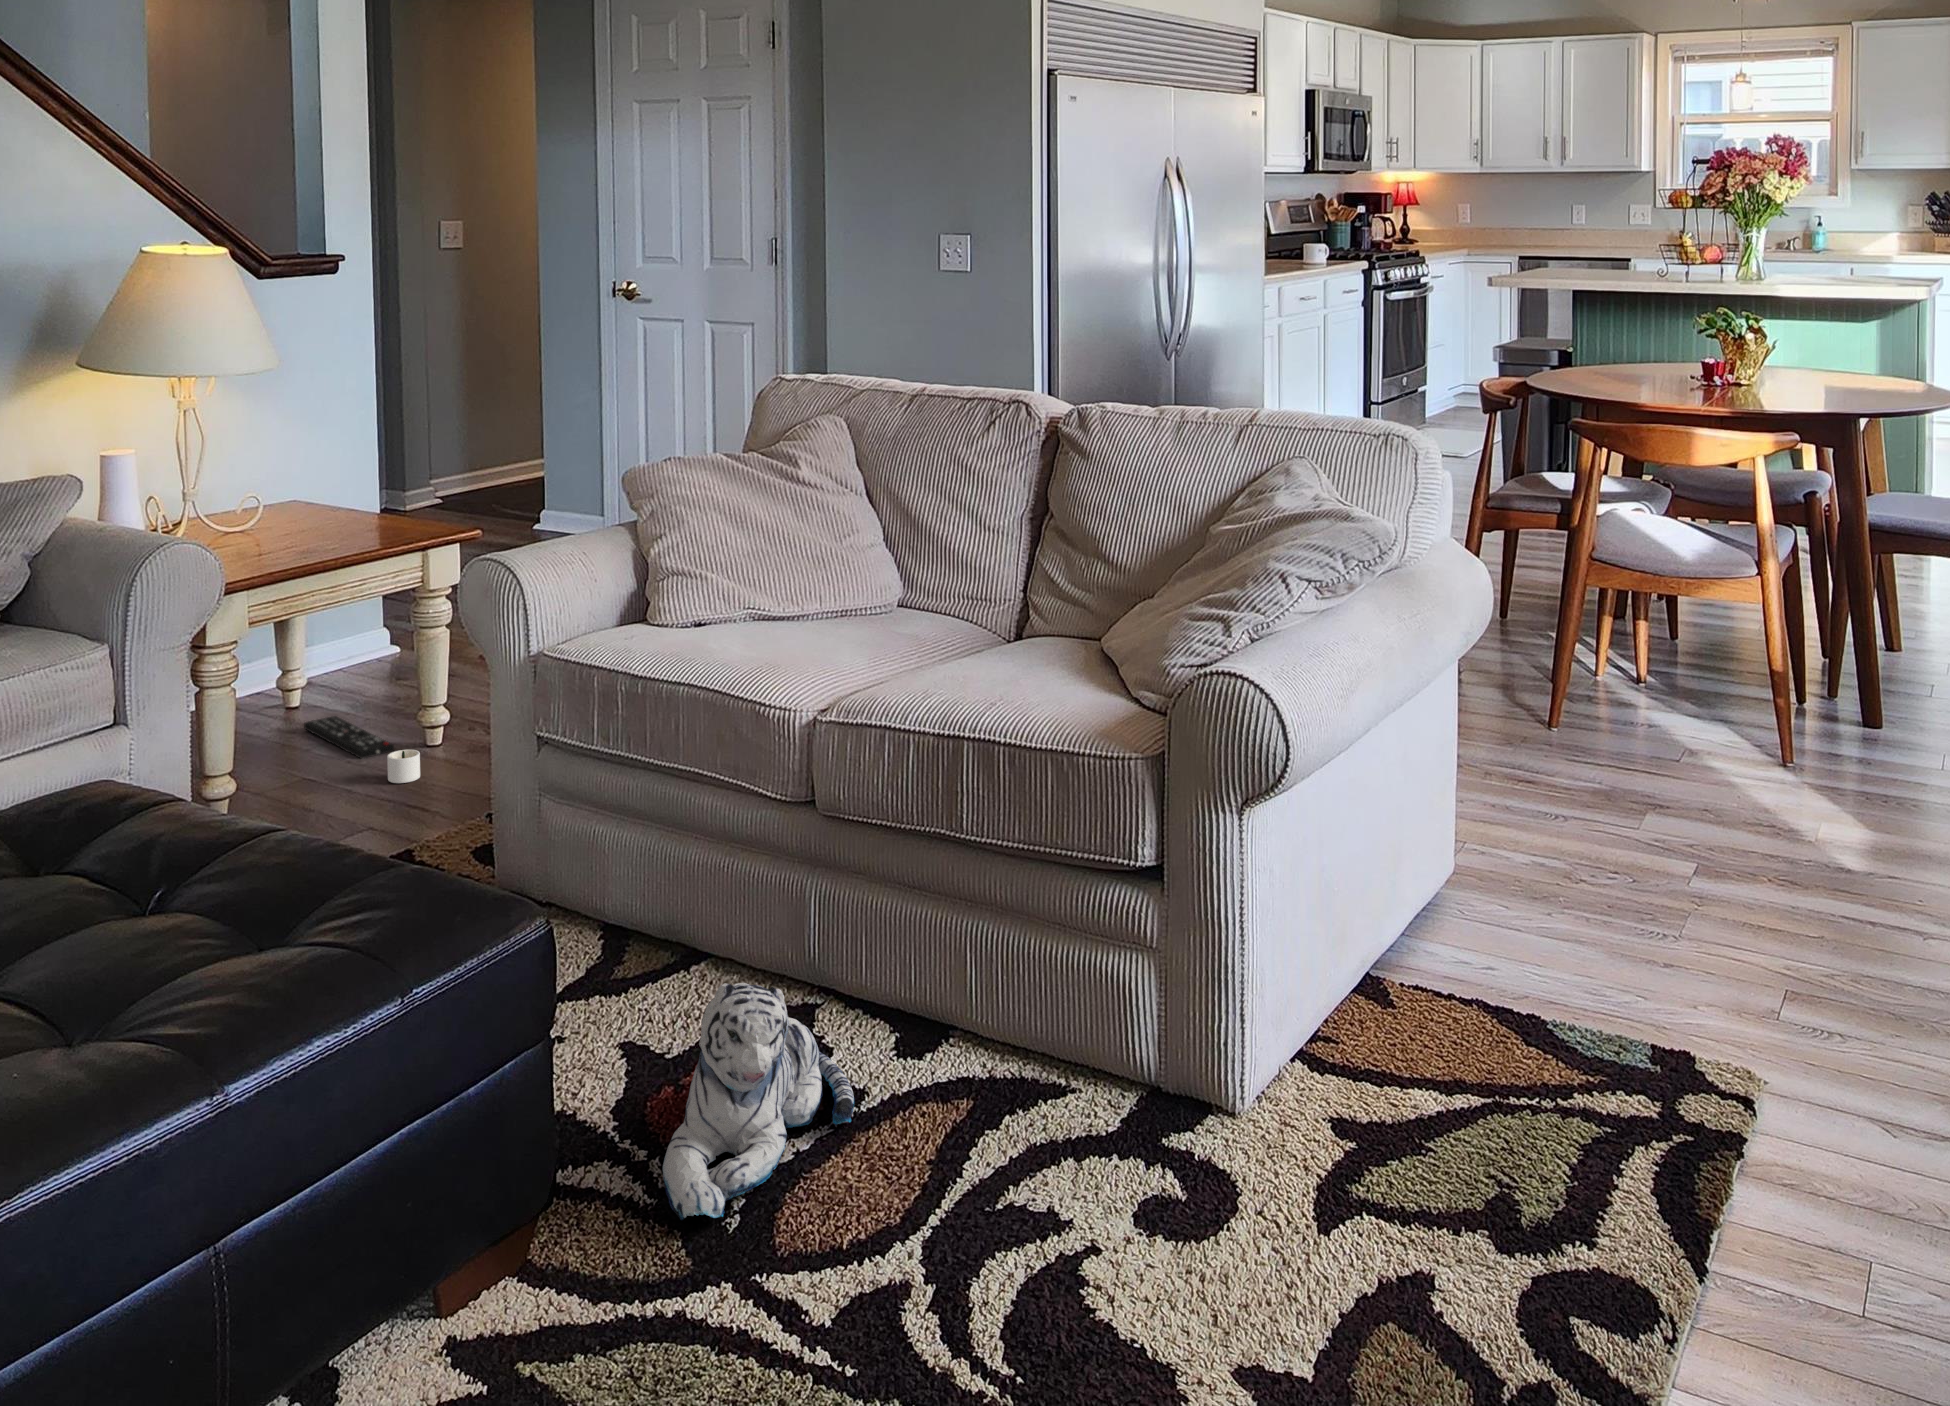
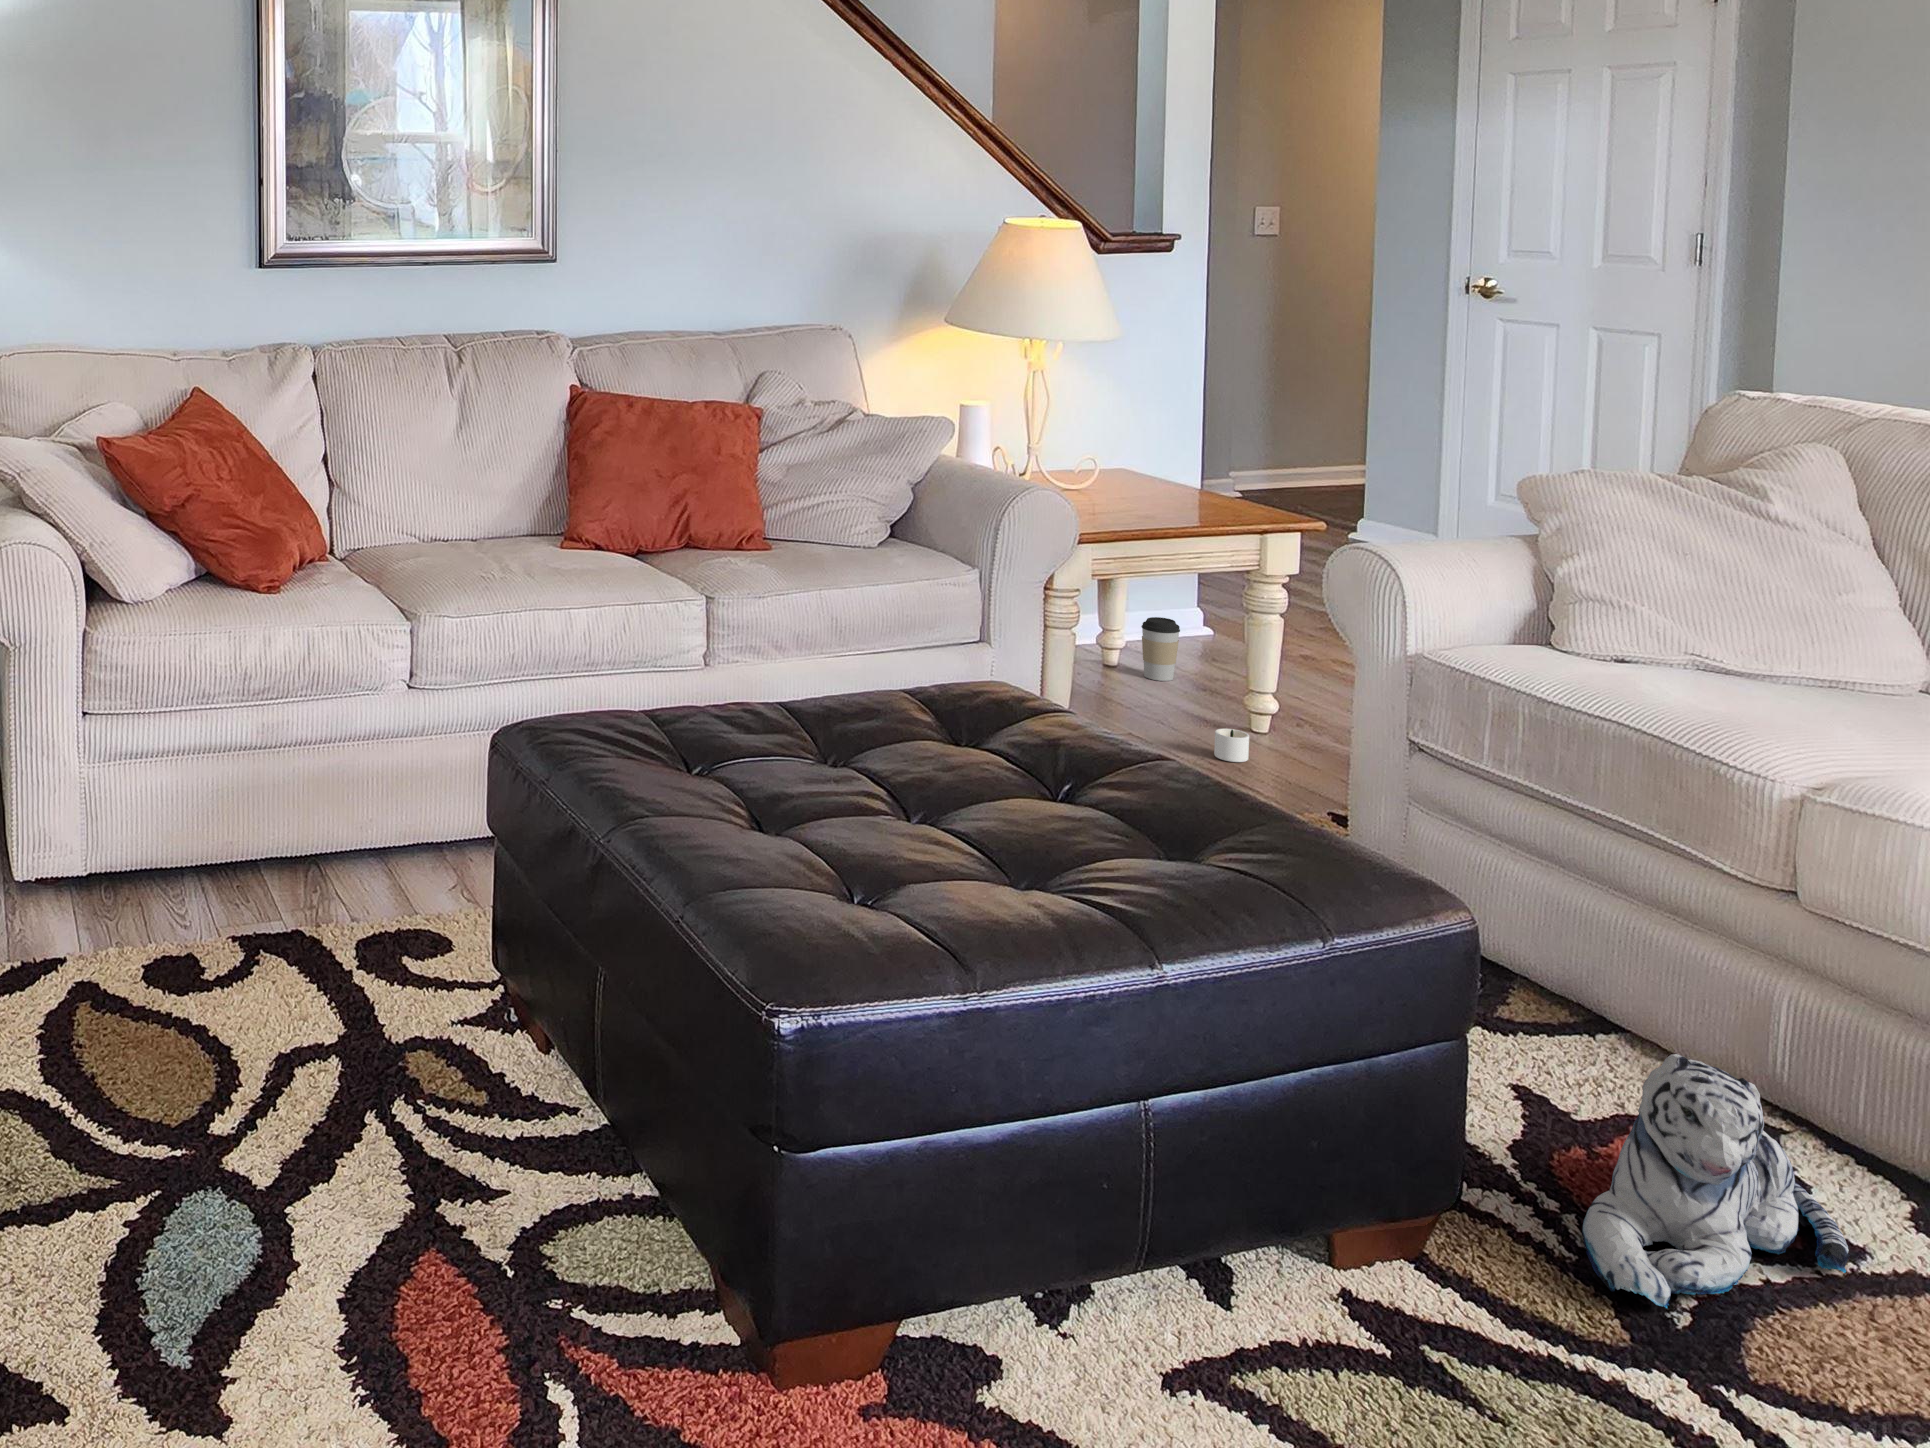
coffee cup: none [322,646,361,711] -> present [1141,617,1180,681]
remote control: present [304,716,394,759] -> none [1123,683,1217,730]

